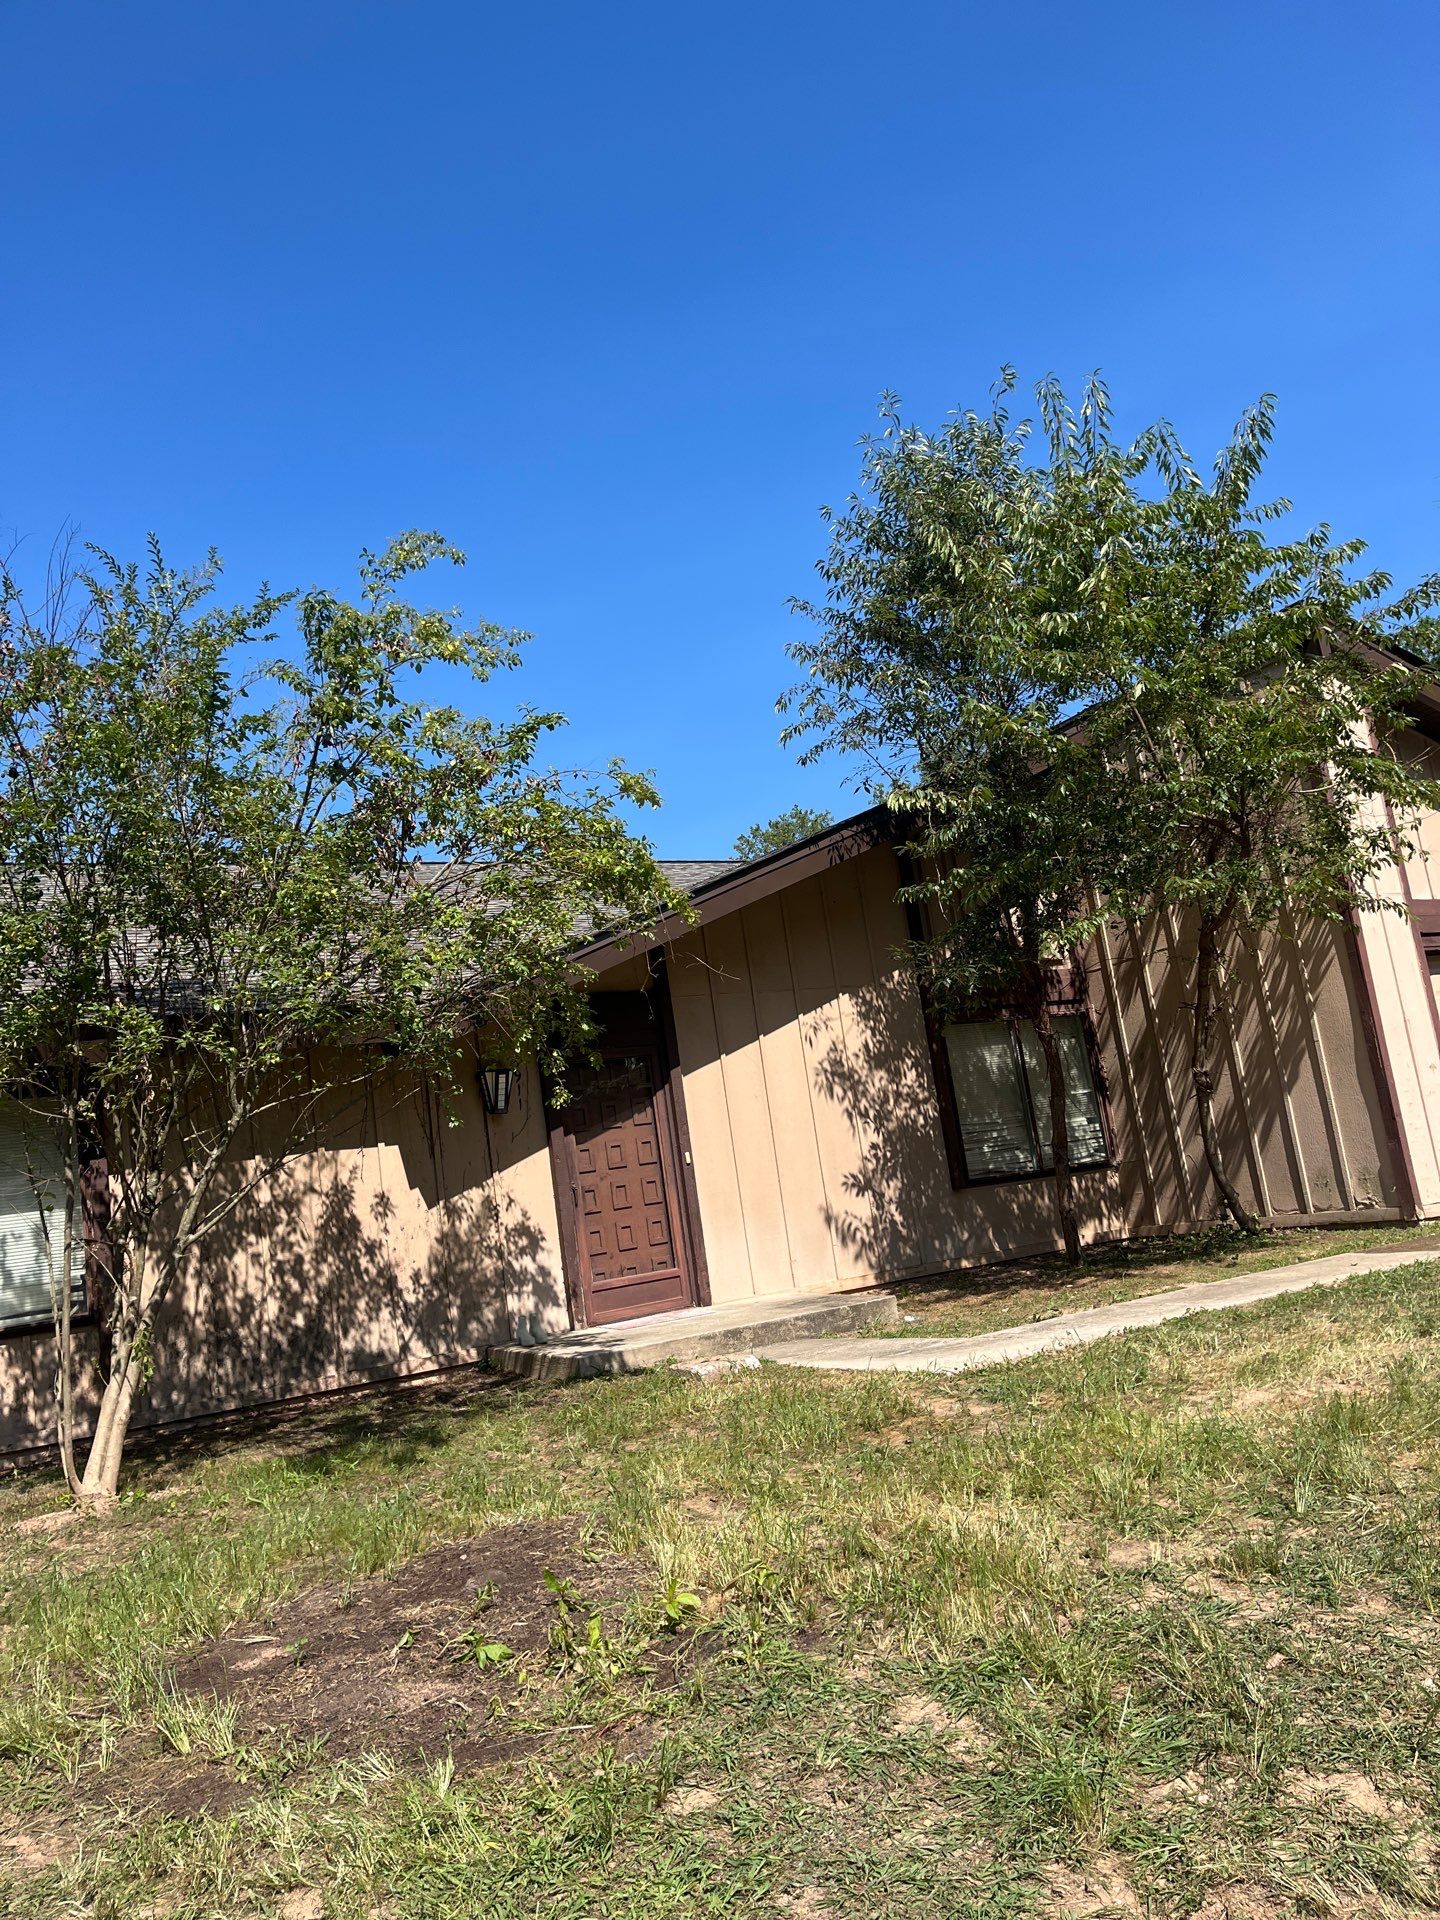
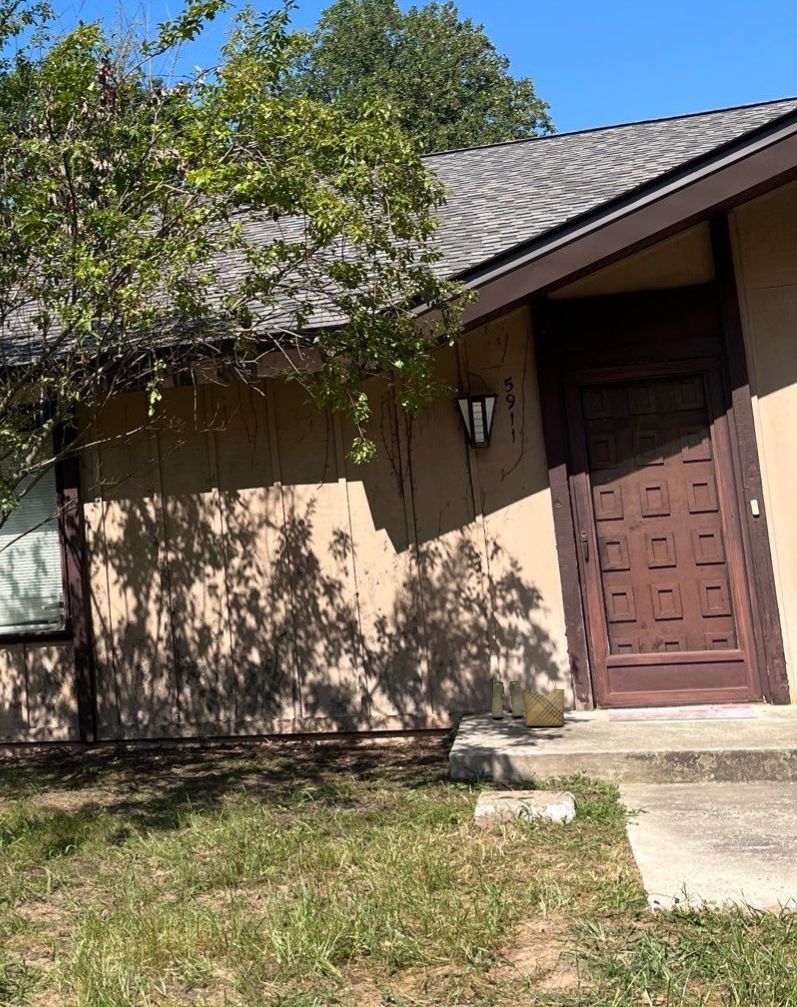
woven basket: none [569,1298,602,1346] -> present [523,669,564,726]

